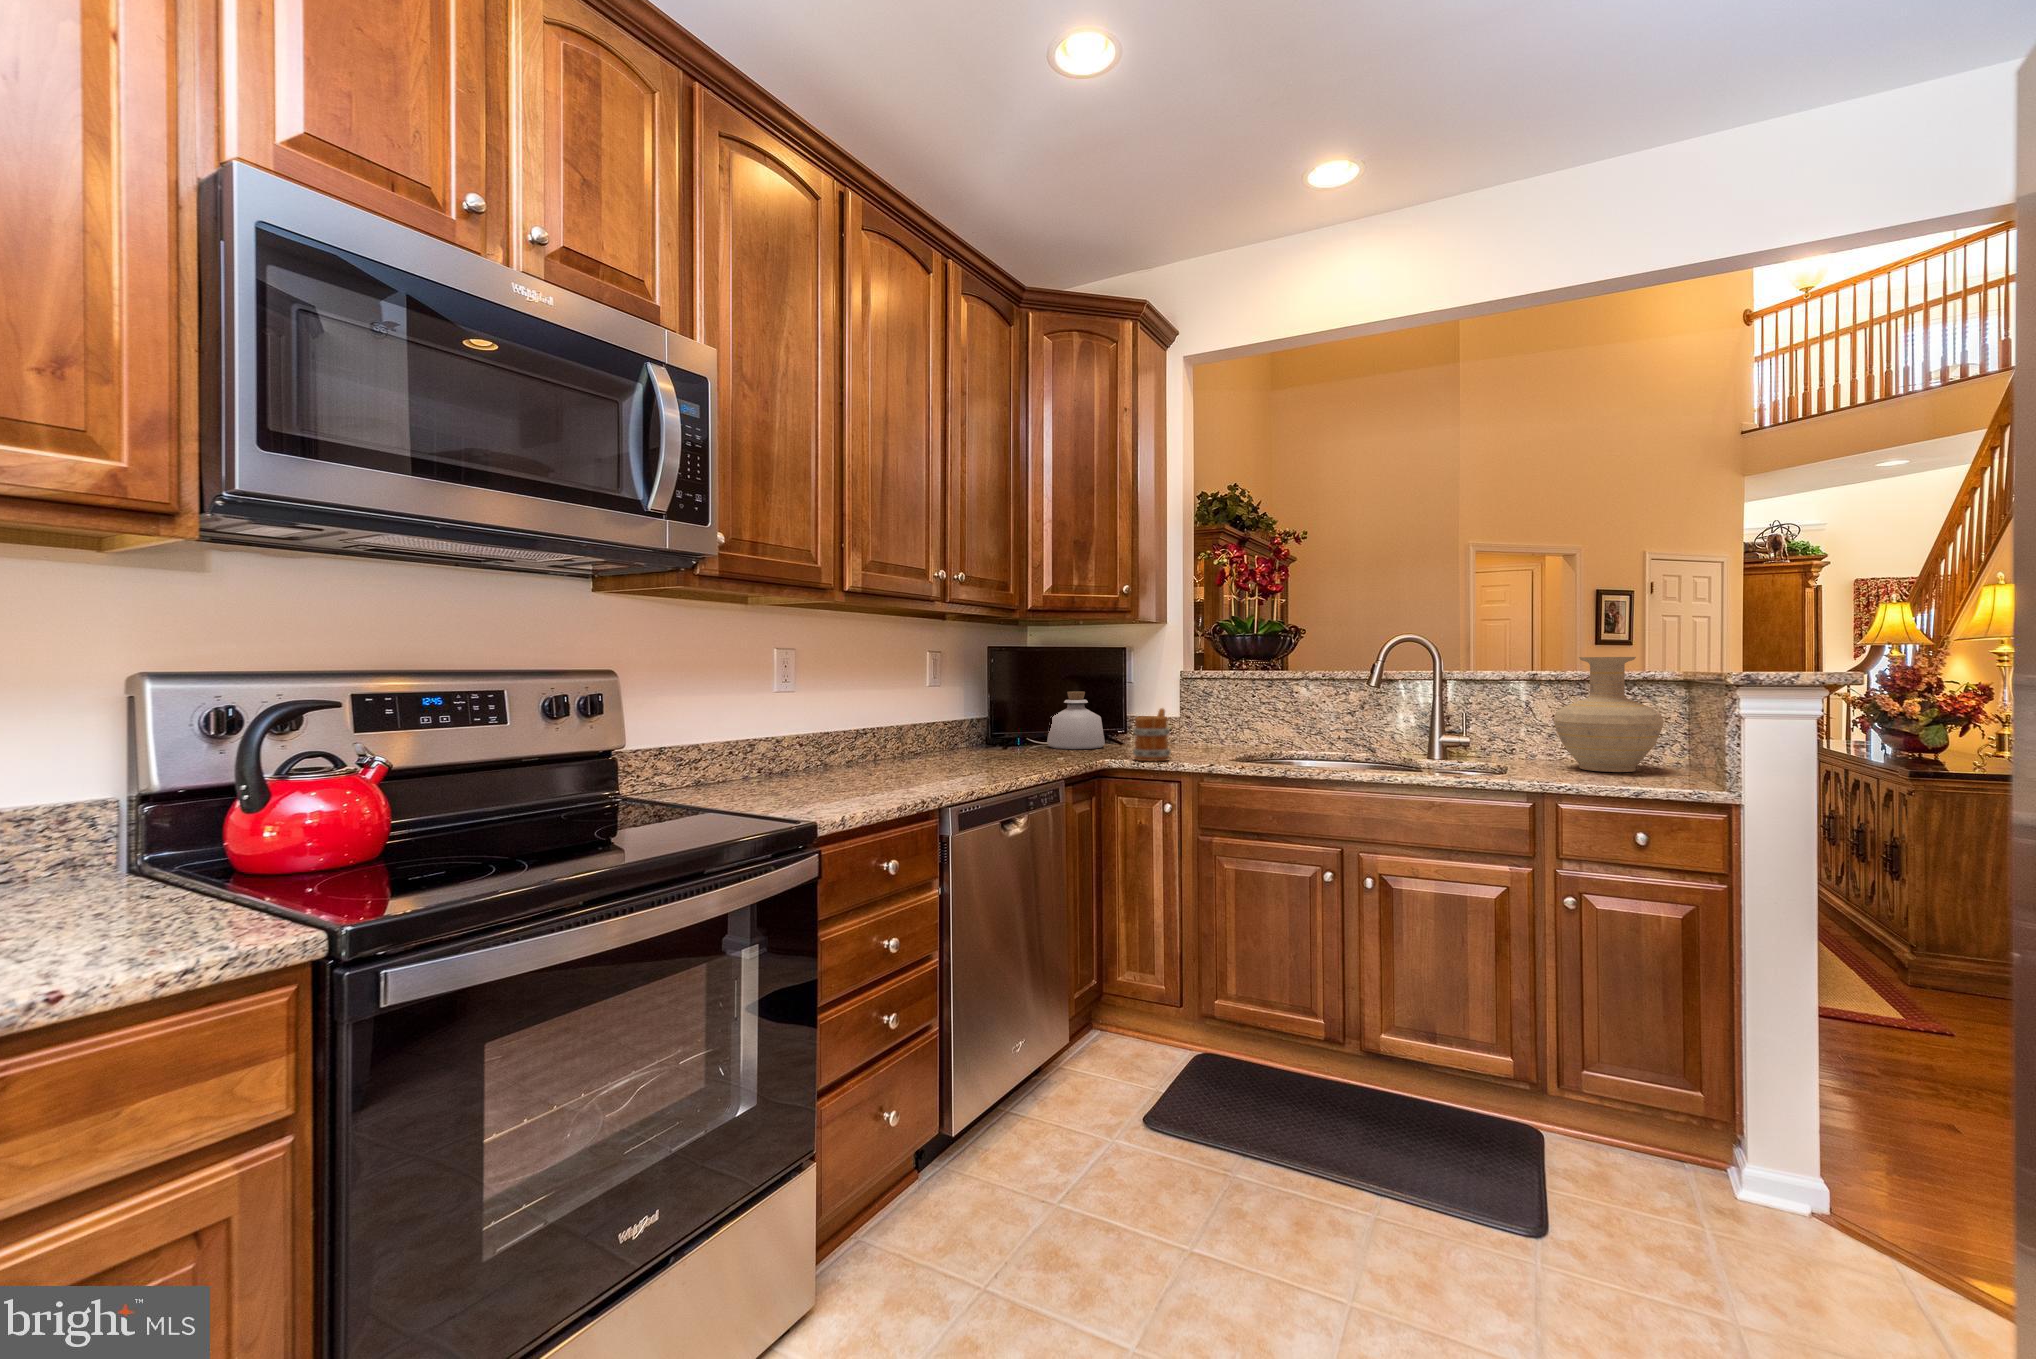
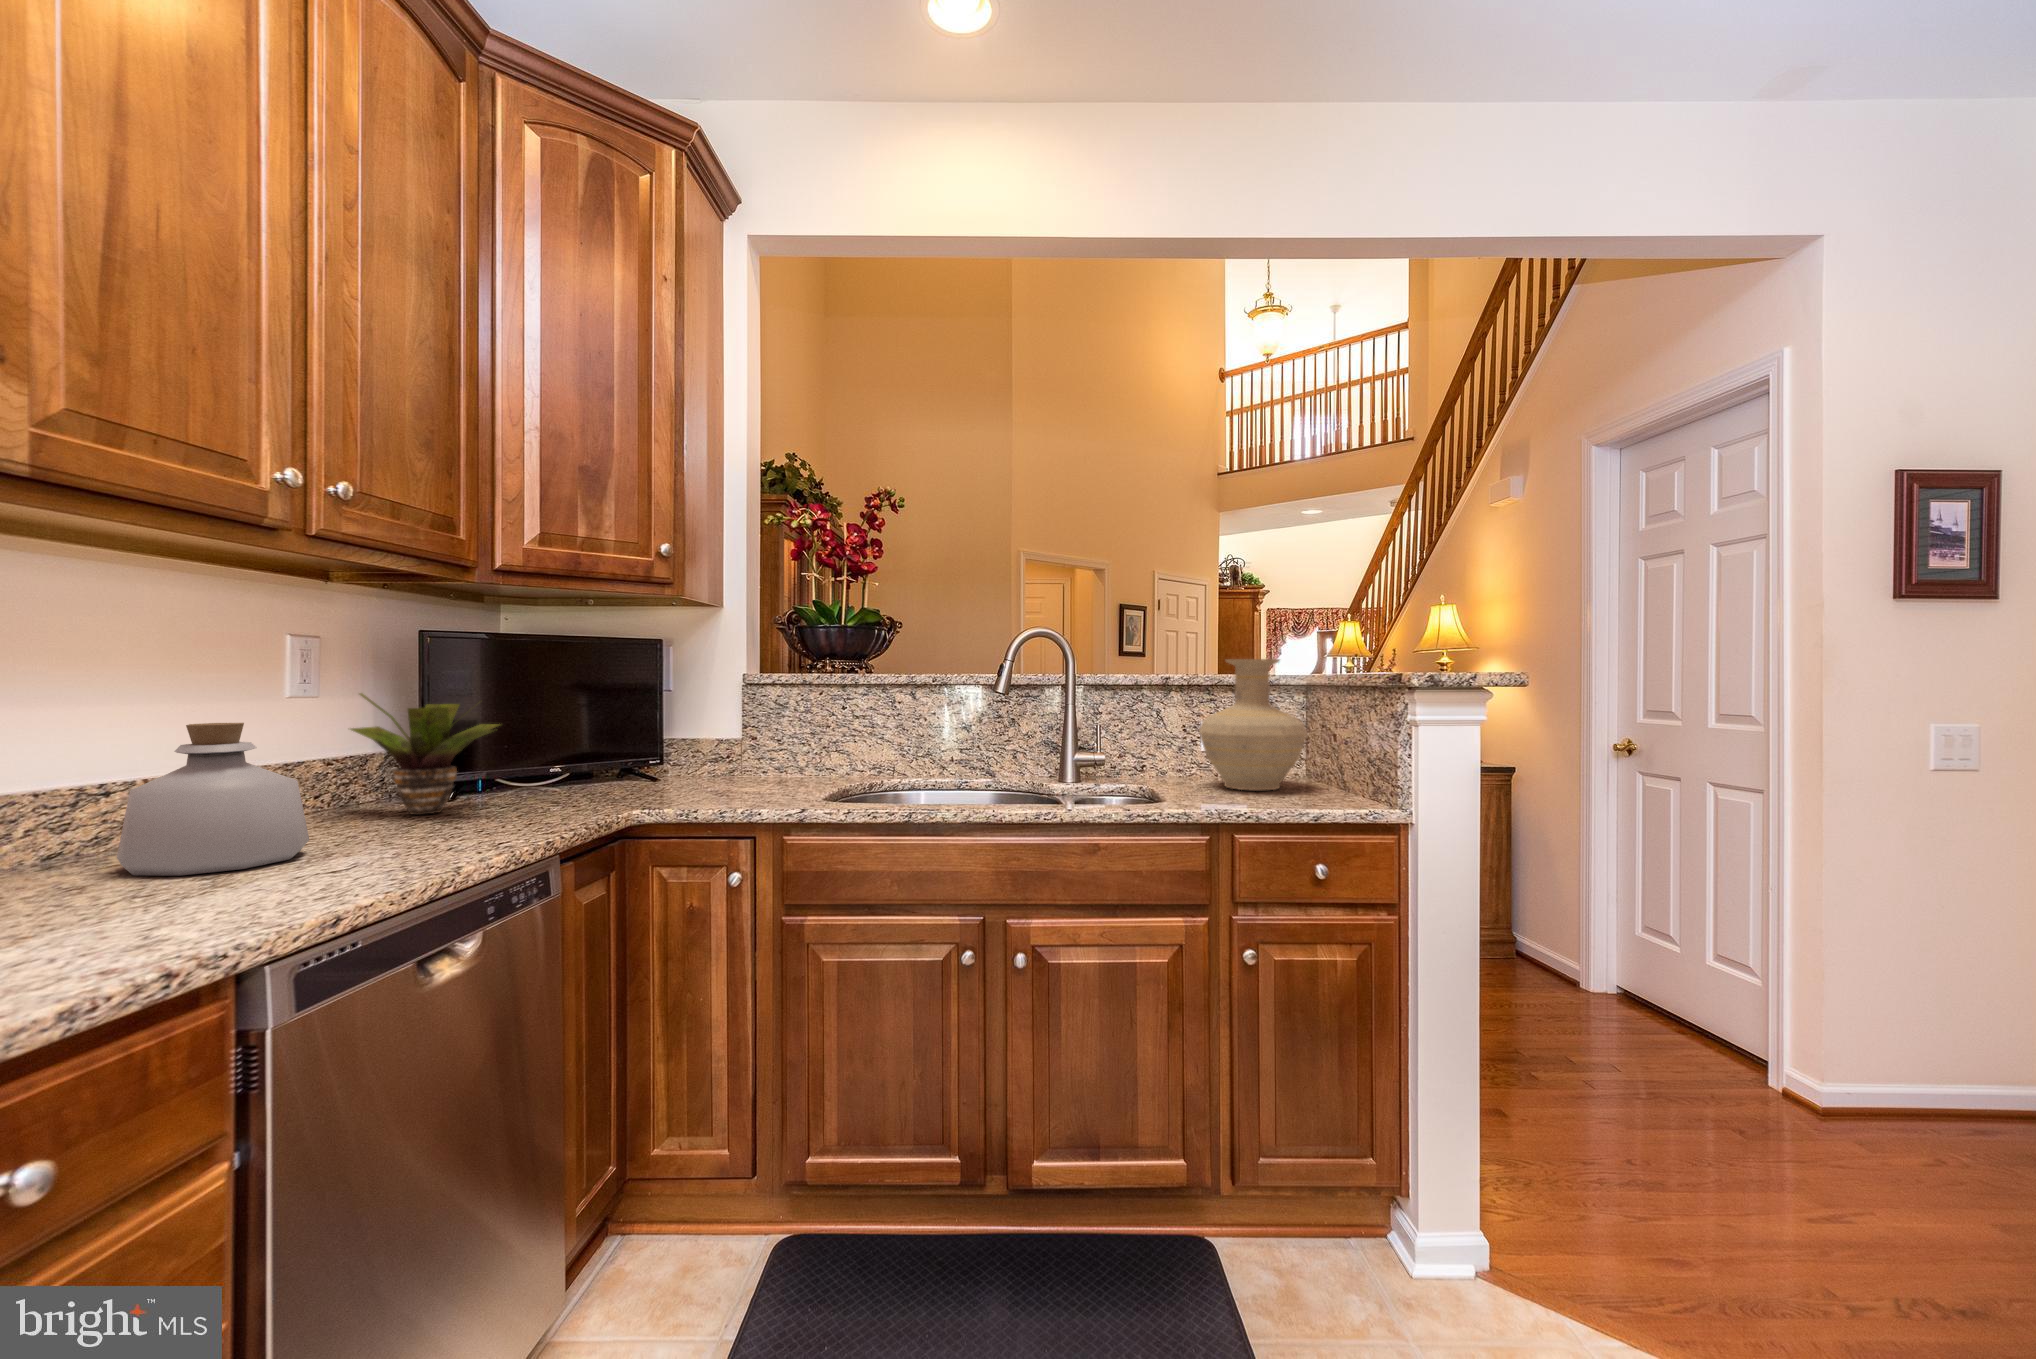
potted plant: none [956,684,1033,755] -> present [350,693,499,815]
bottle: present [1047,692,1105,749] -> present [117,723,309,876]
mug: present [1133,708,1171,761] -> none [676,728,738,811]

